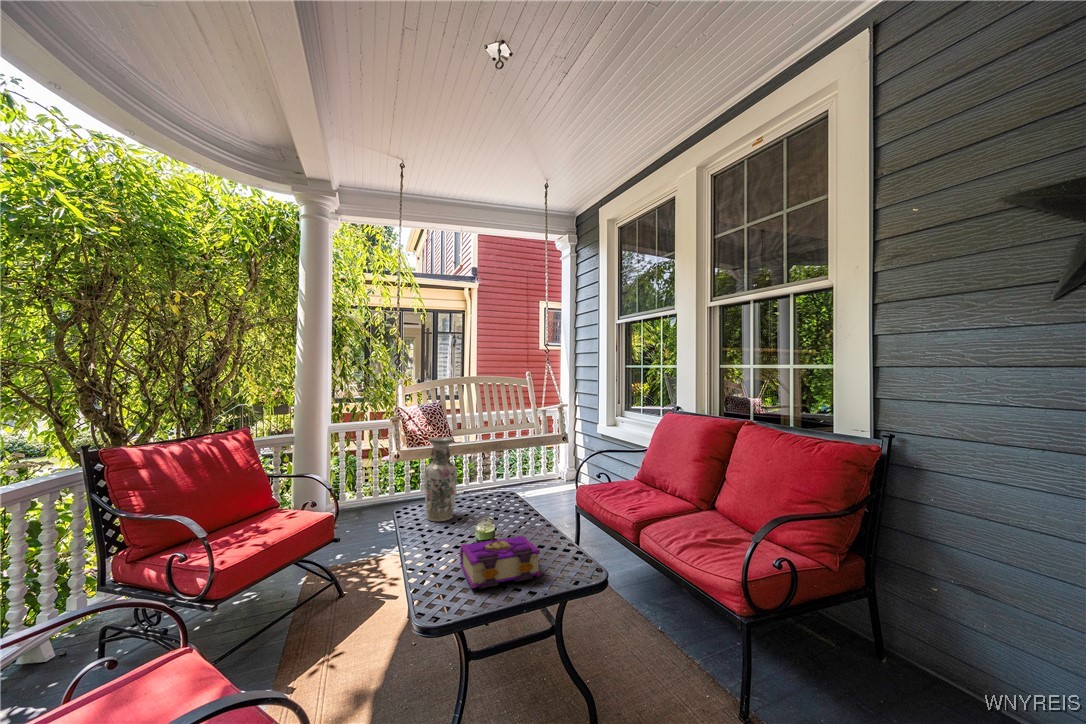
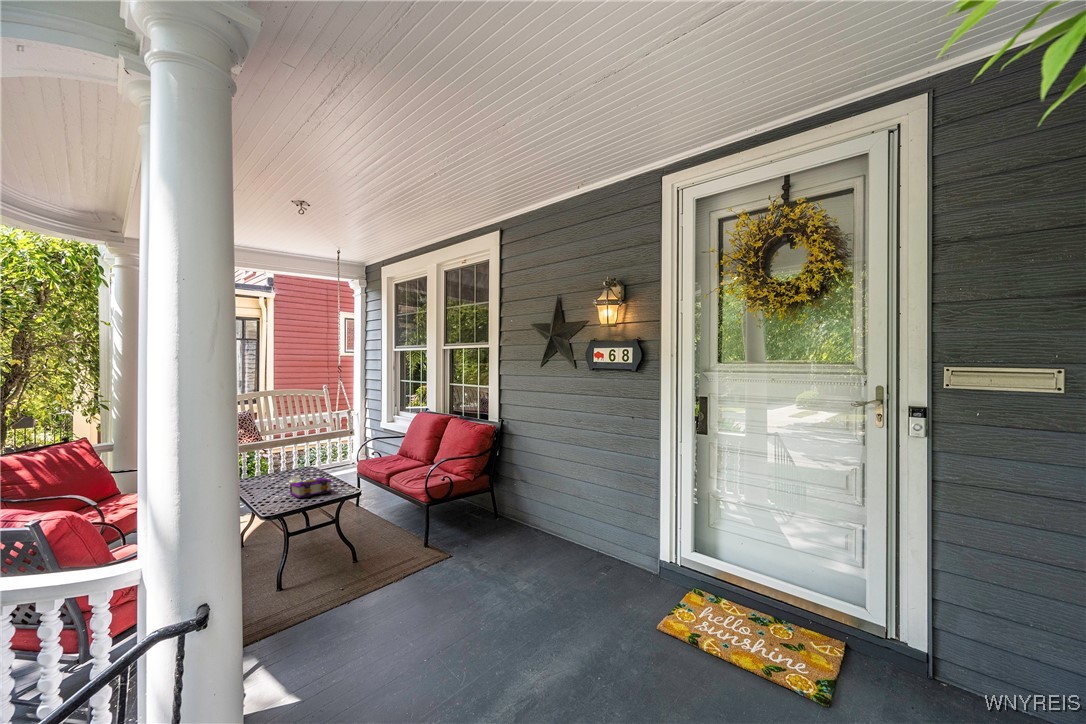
vase: present [424,437,457,521] -> none [260,435,281,482]

